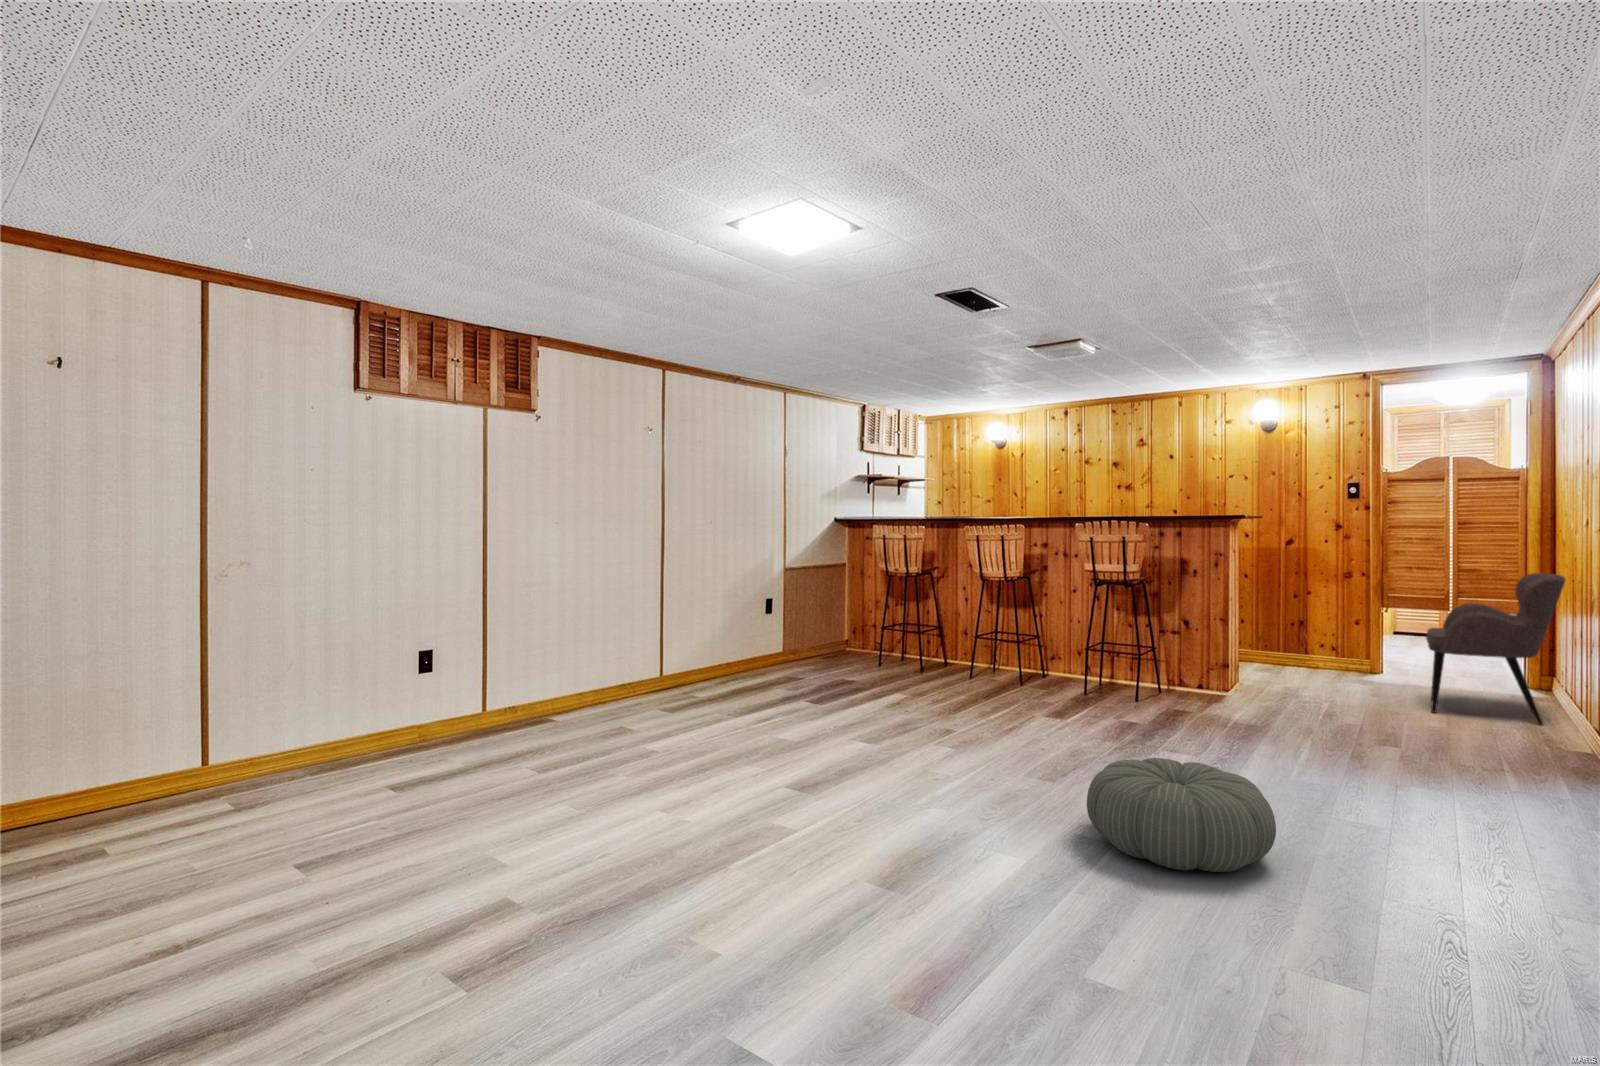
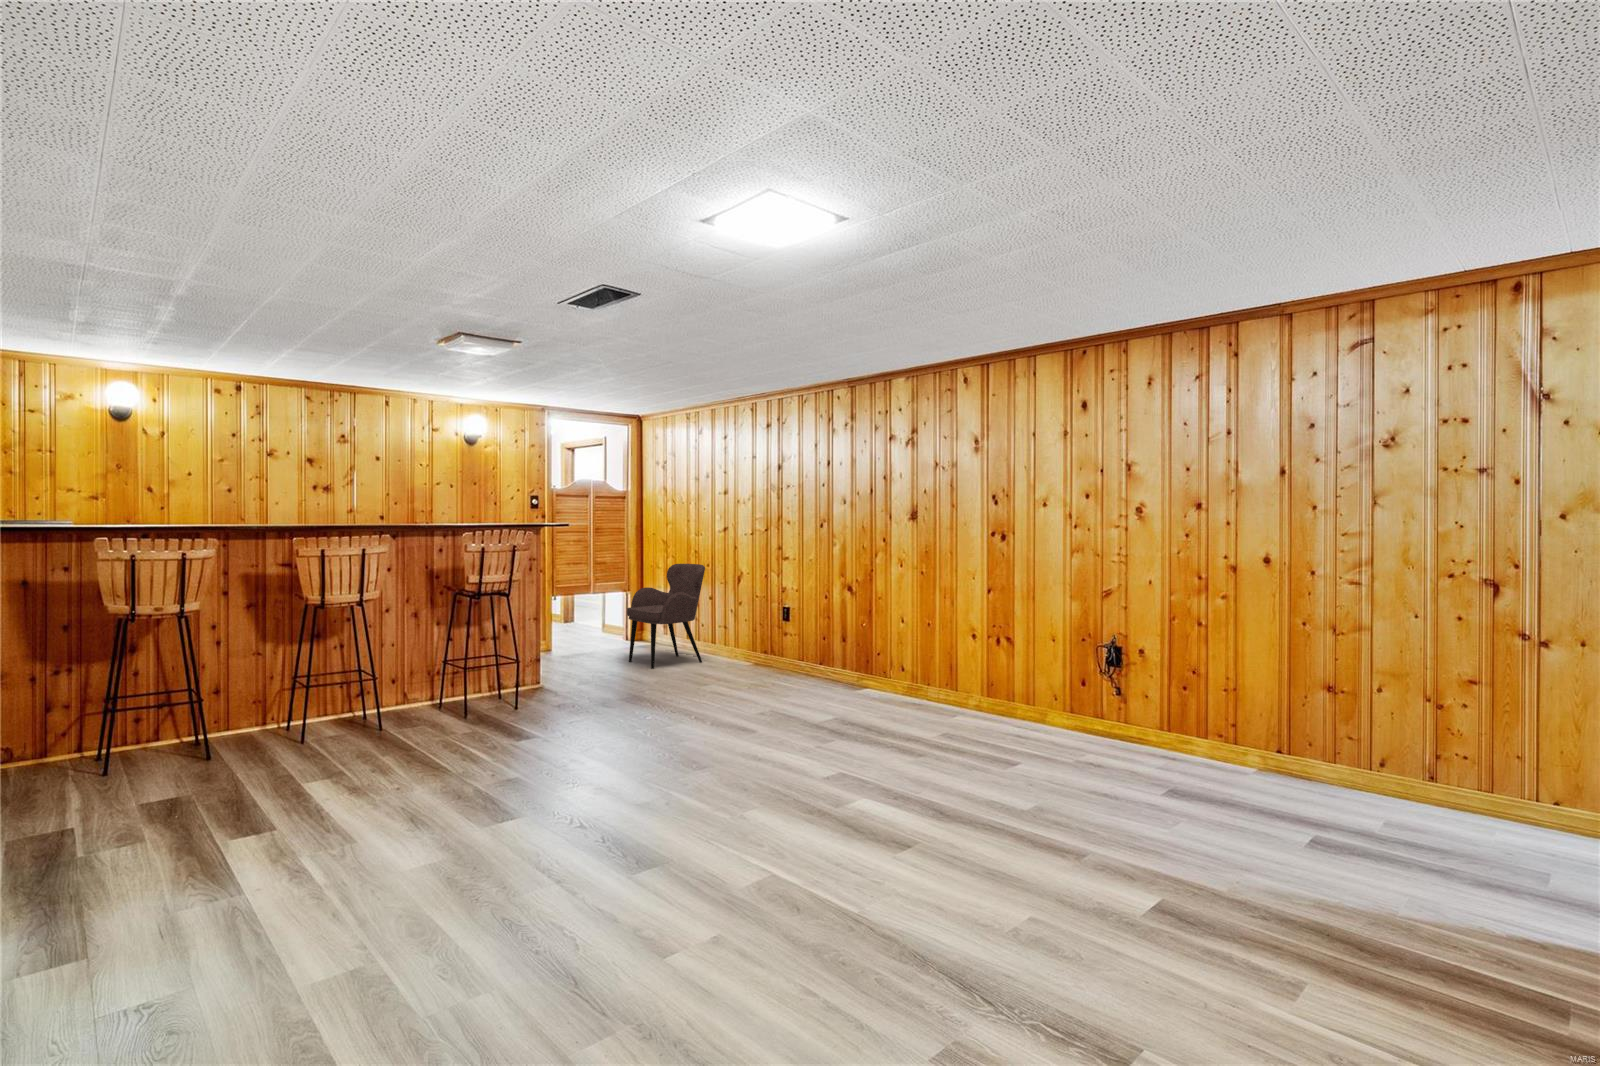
pouf: present [1087,758,1276,872] -> none [767,715,891,790]

